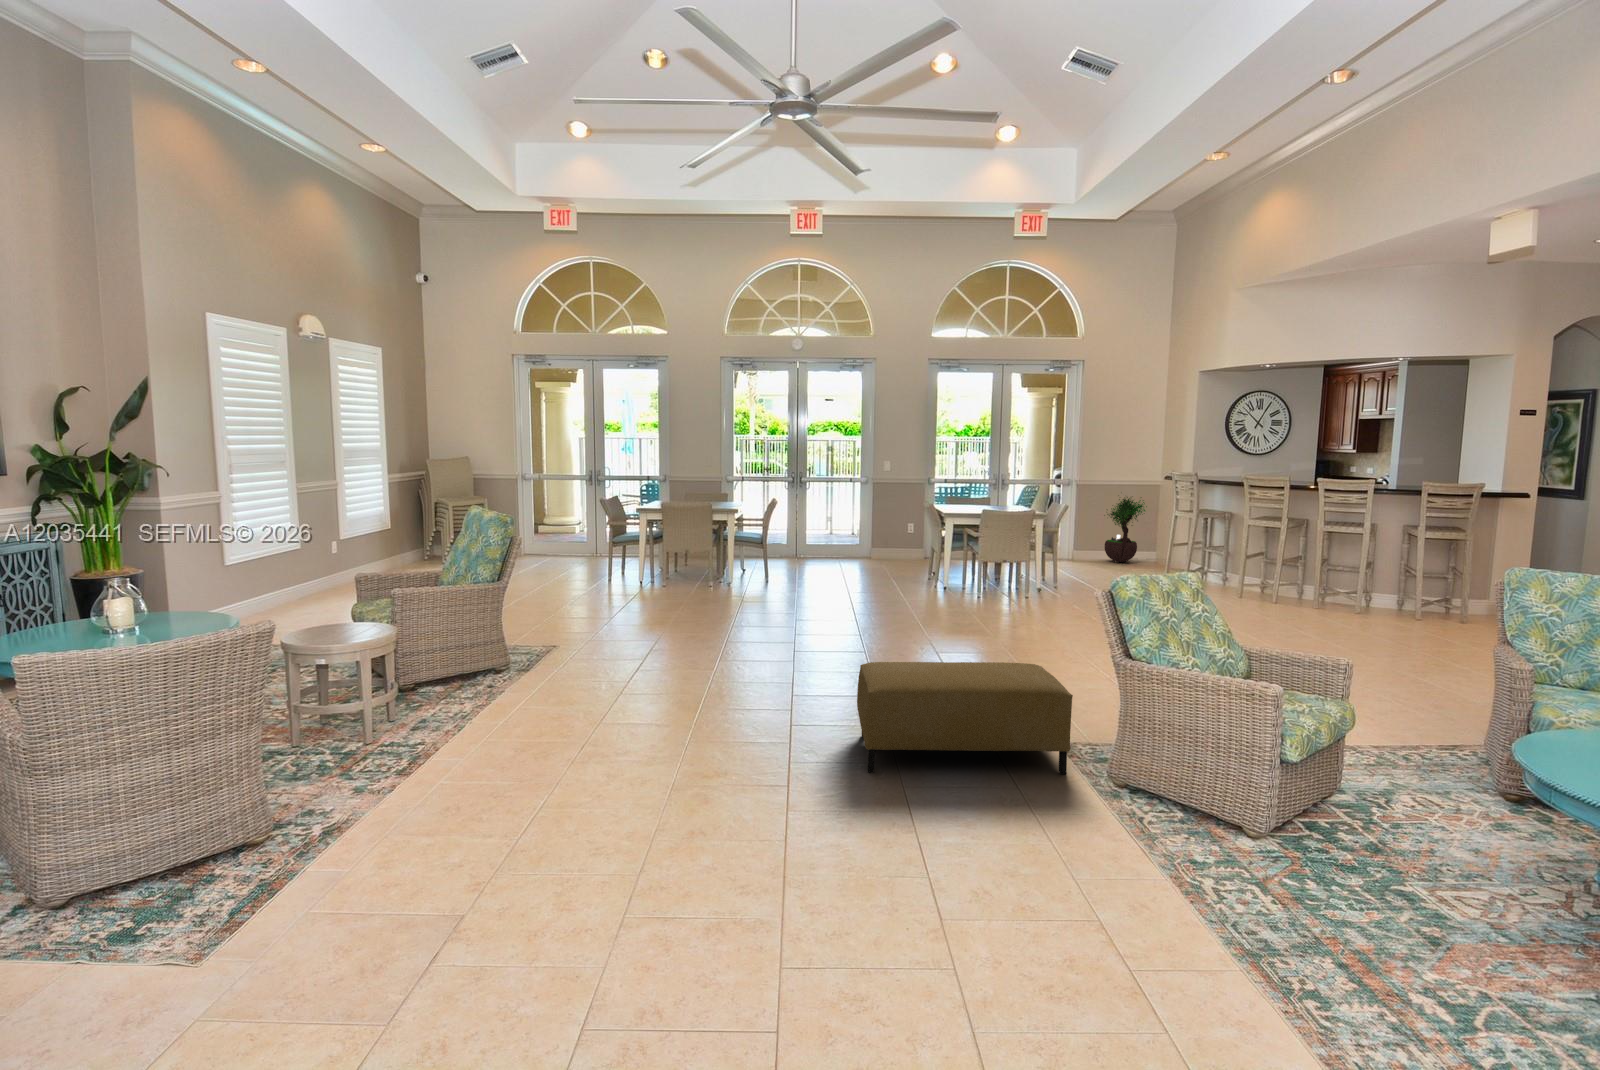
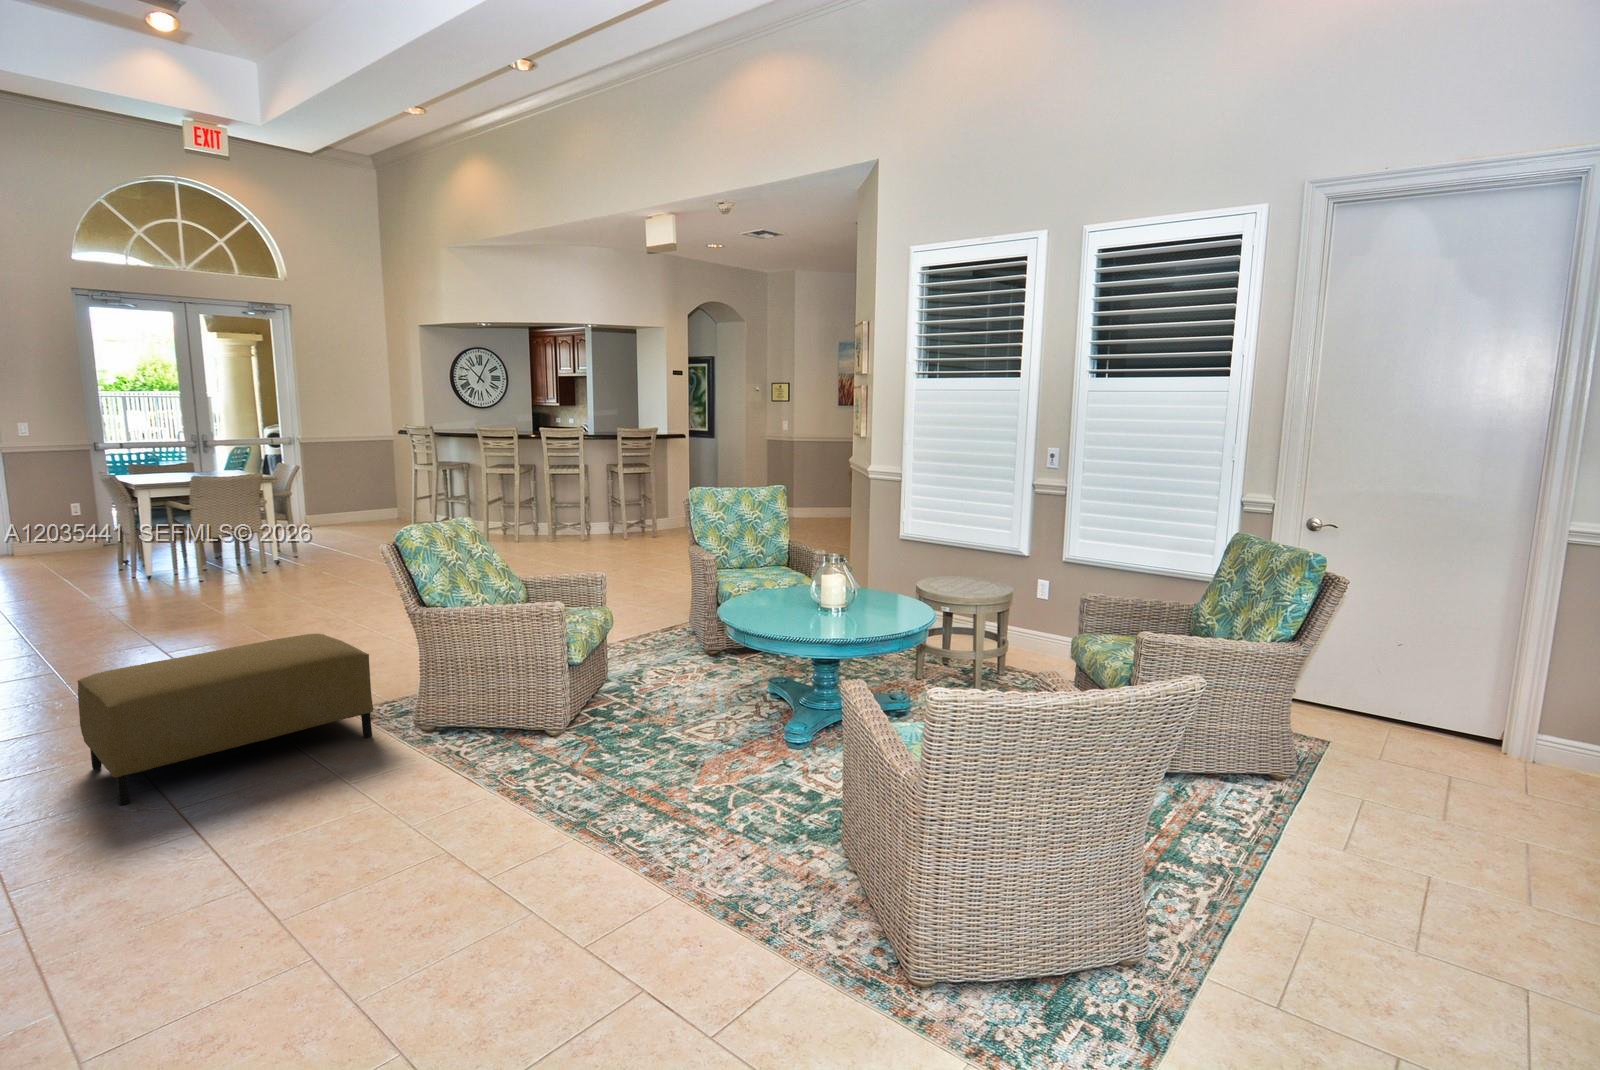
potted tree: present [1104,497,1147,562] -> none [336,450,382,524]

